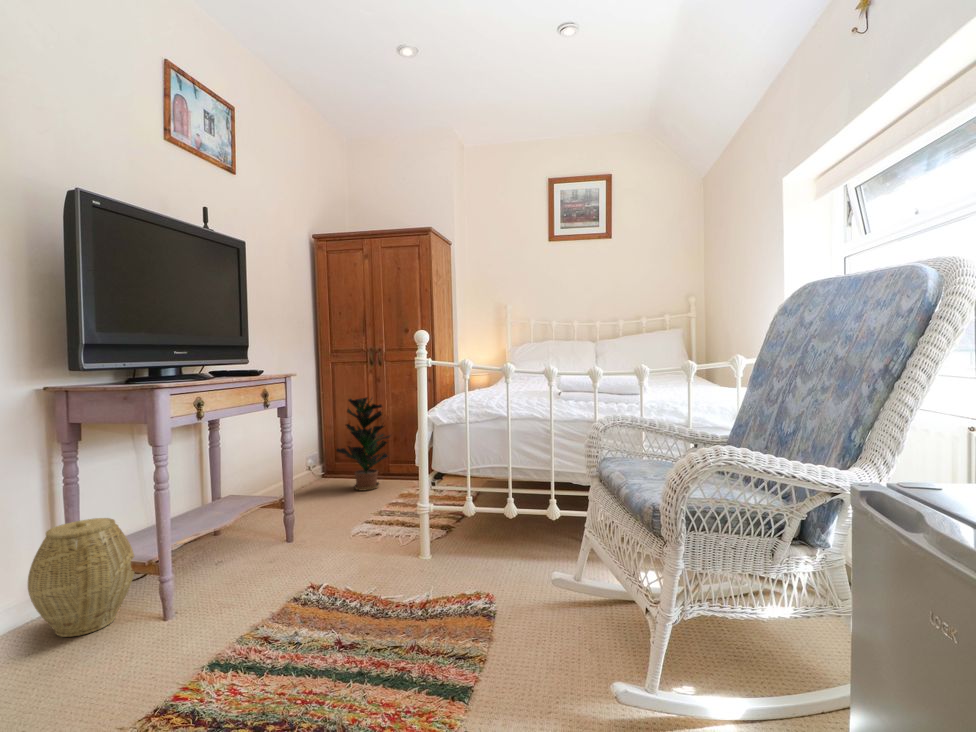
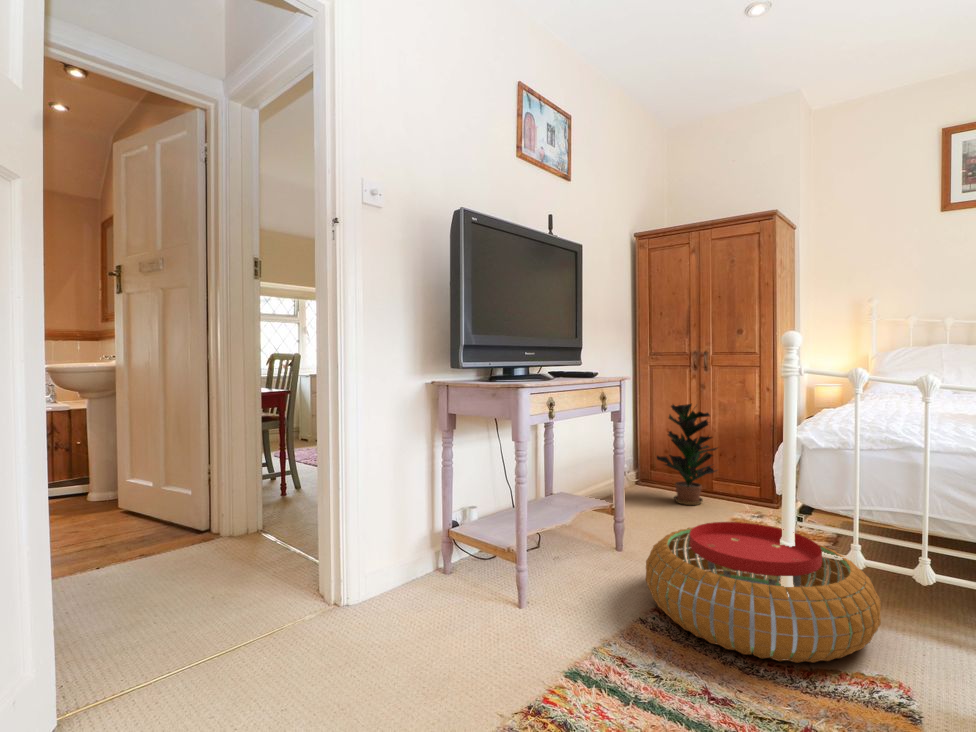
pouf: none [302,495,480,604] -> present [646,522,881,663]
woven basket: present [28,518,134,637] -> none [419,499,495,603]

